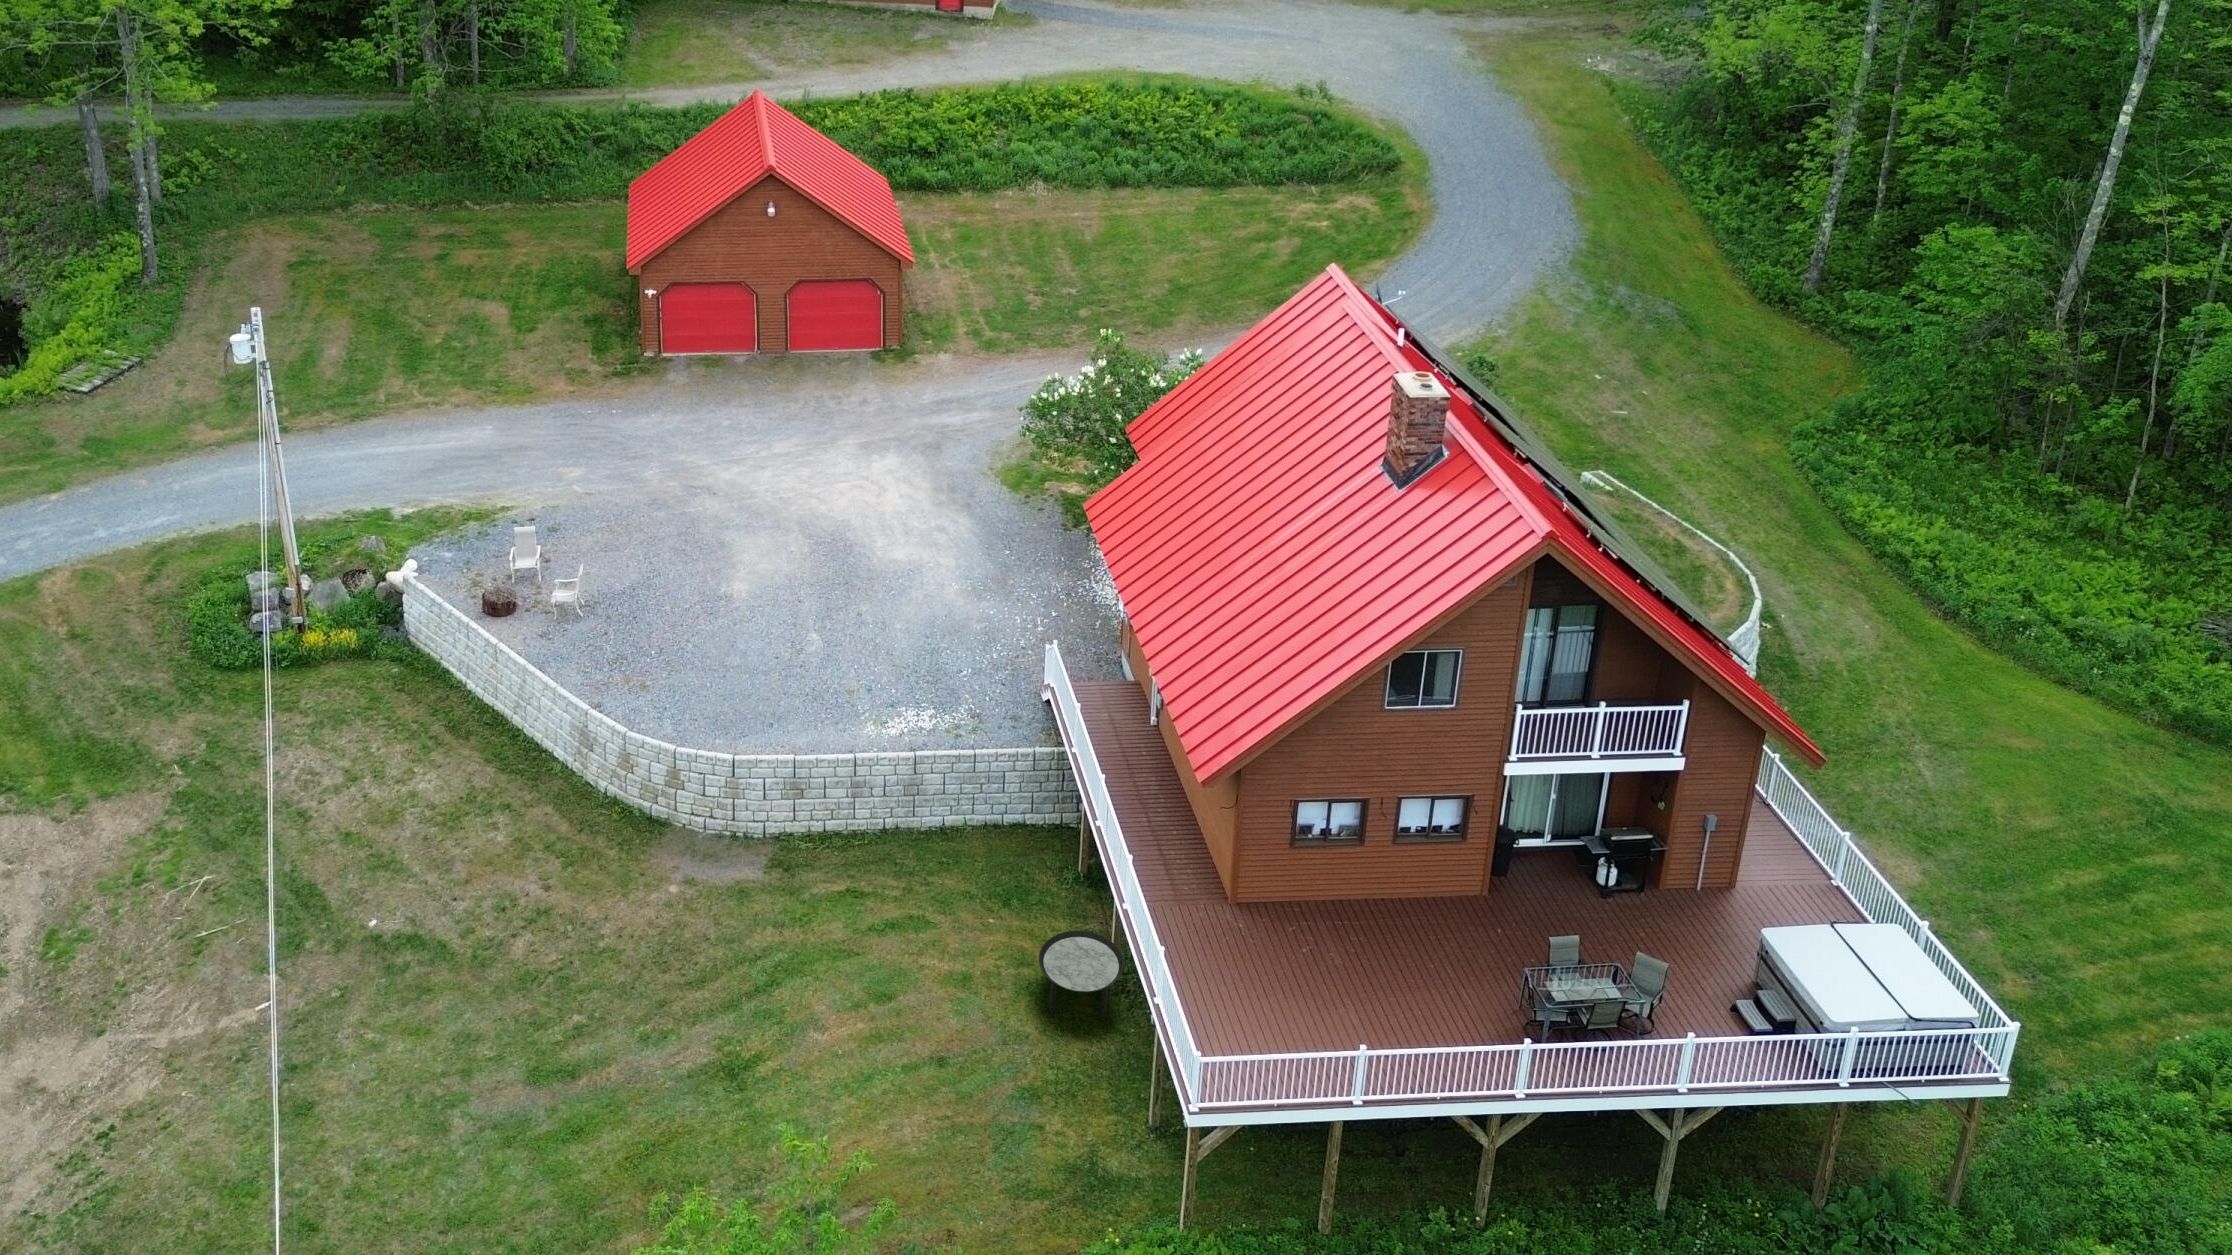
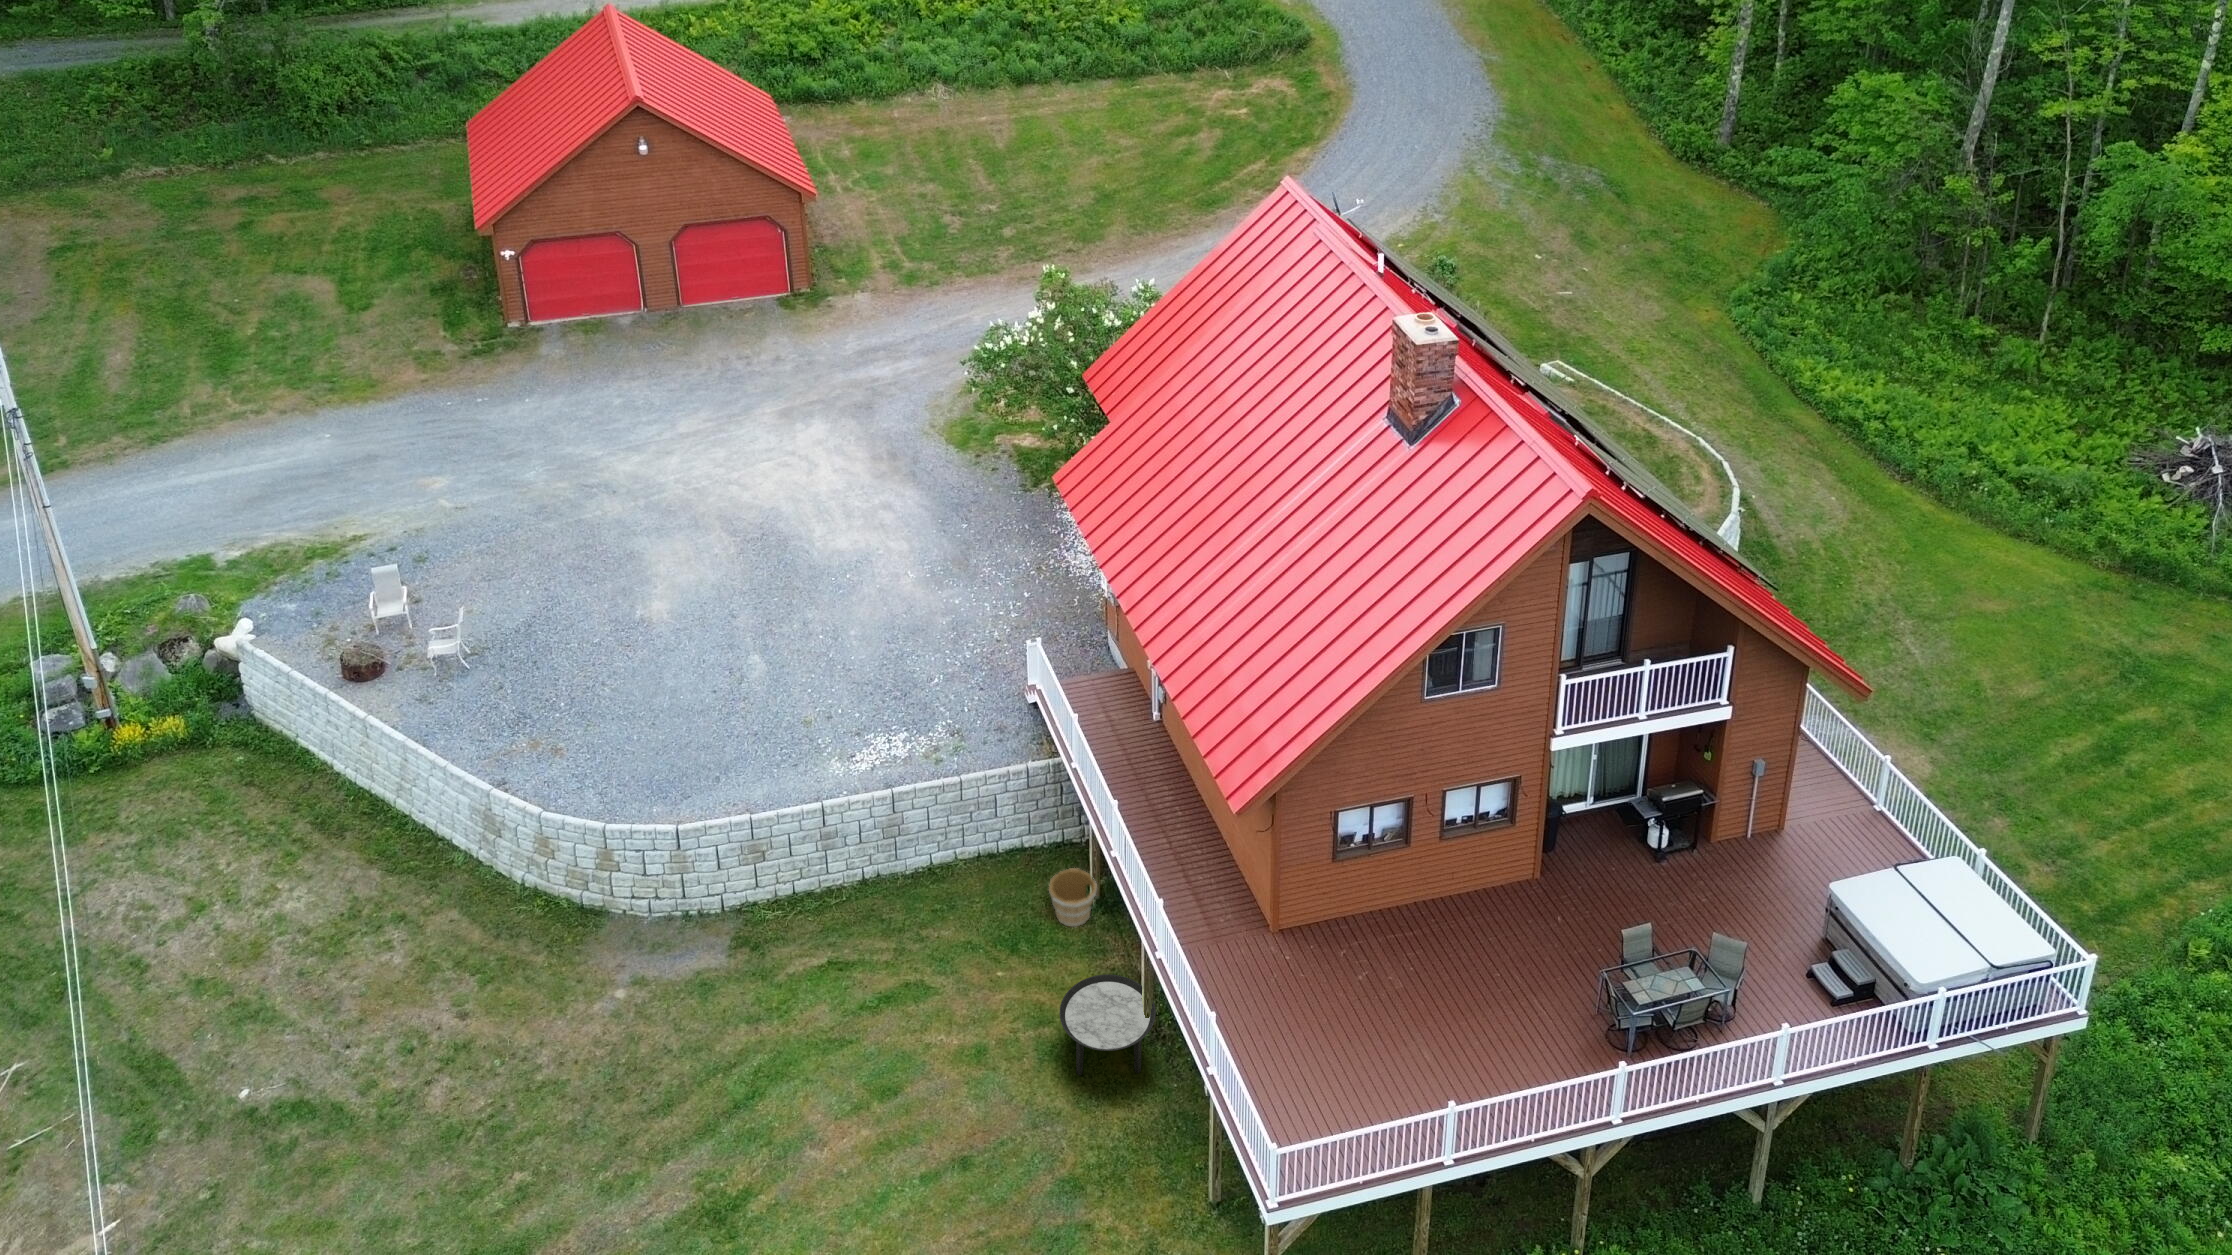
wooden bucket: none [1045,843,1088,895] -> present [1049,868,1097,927]

